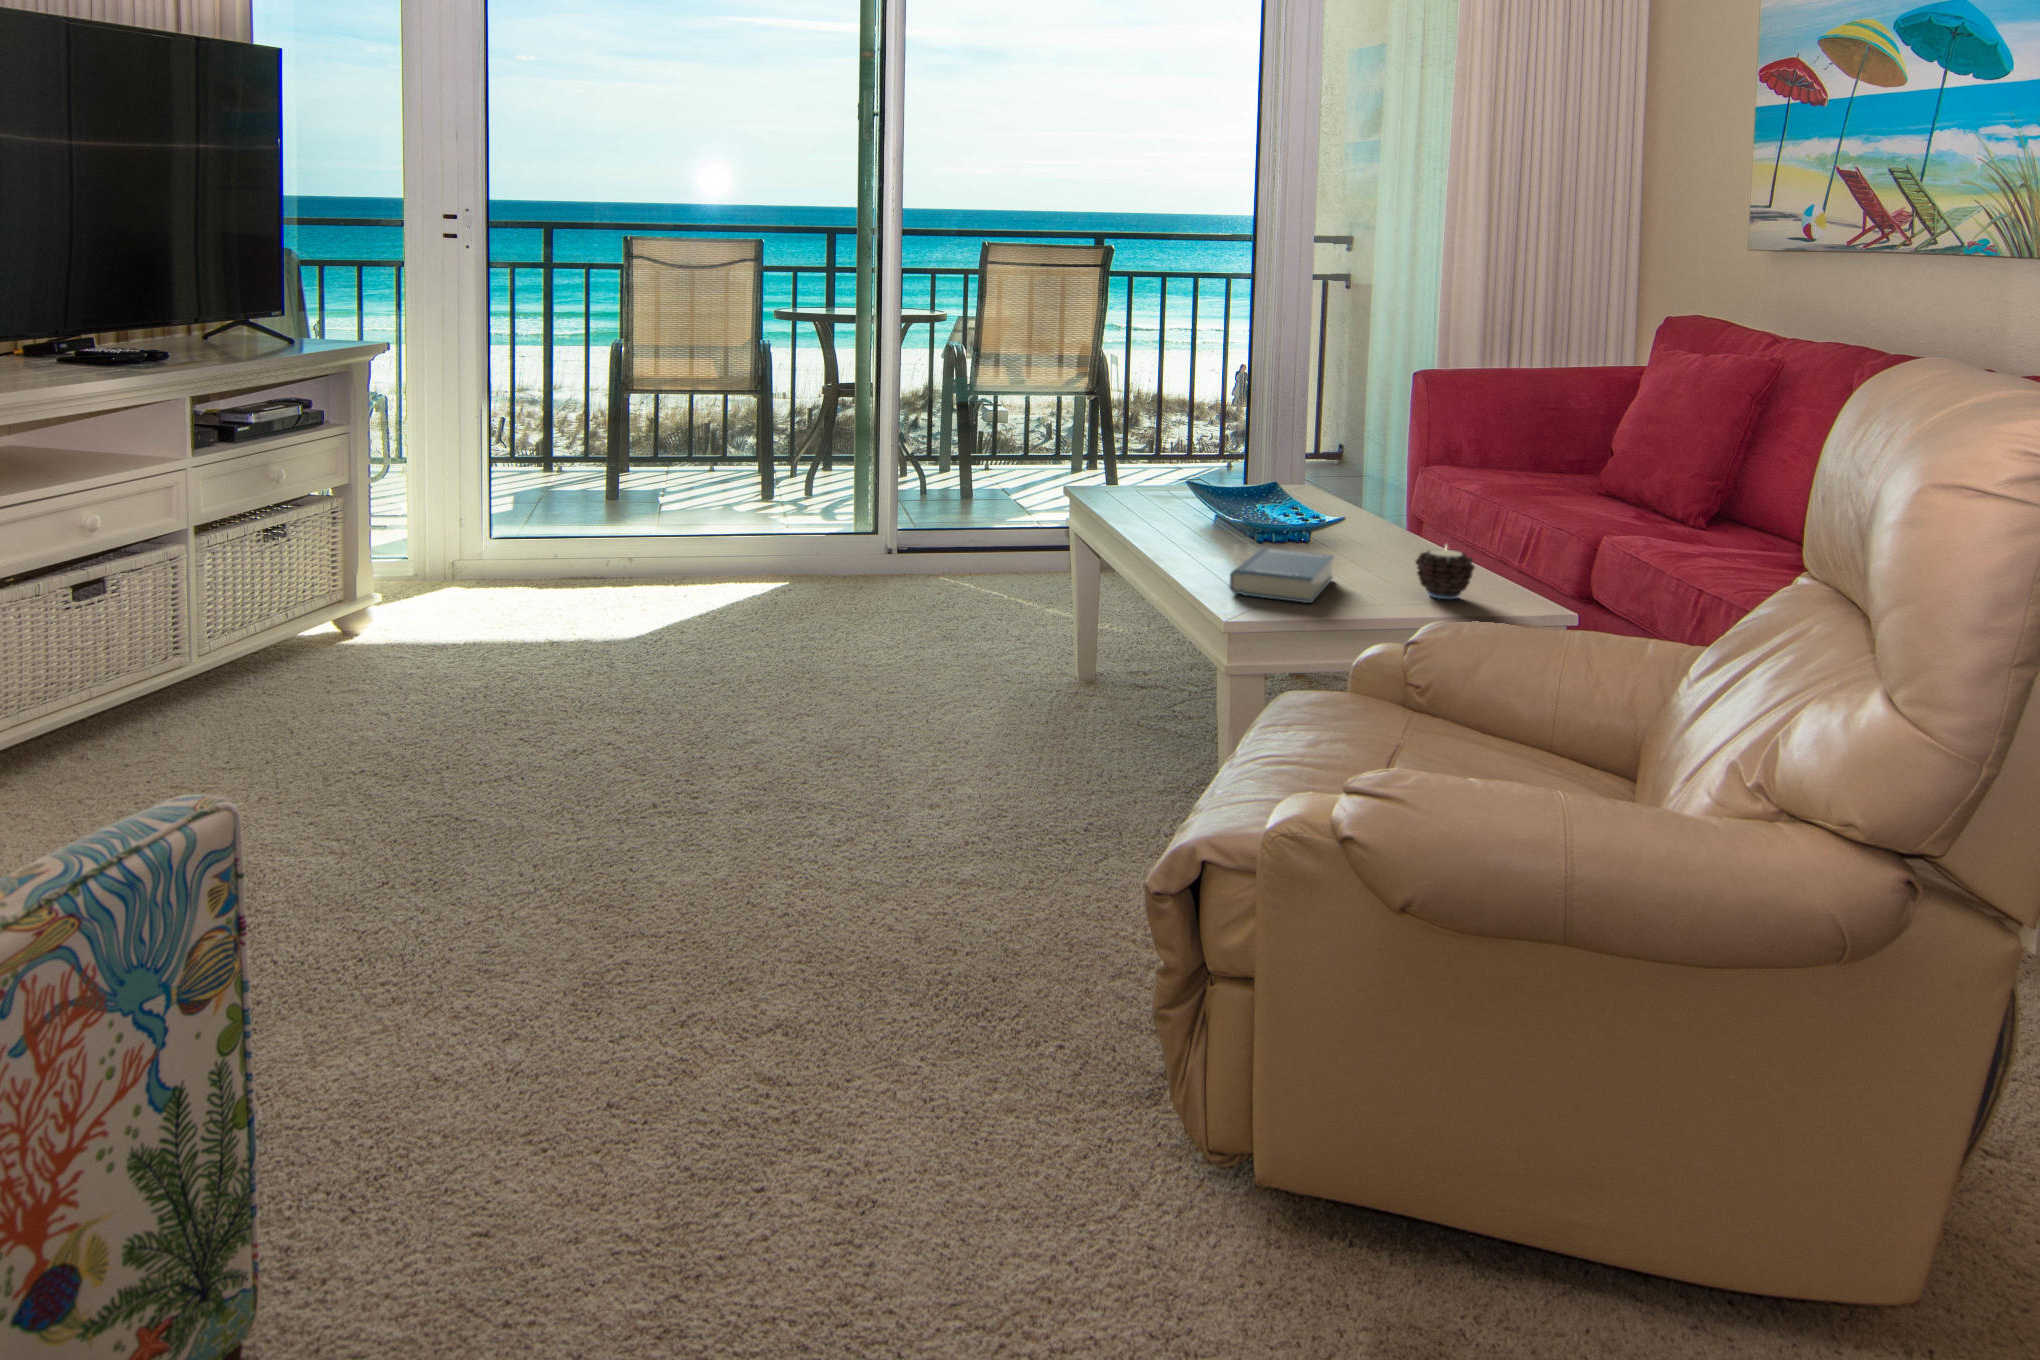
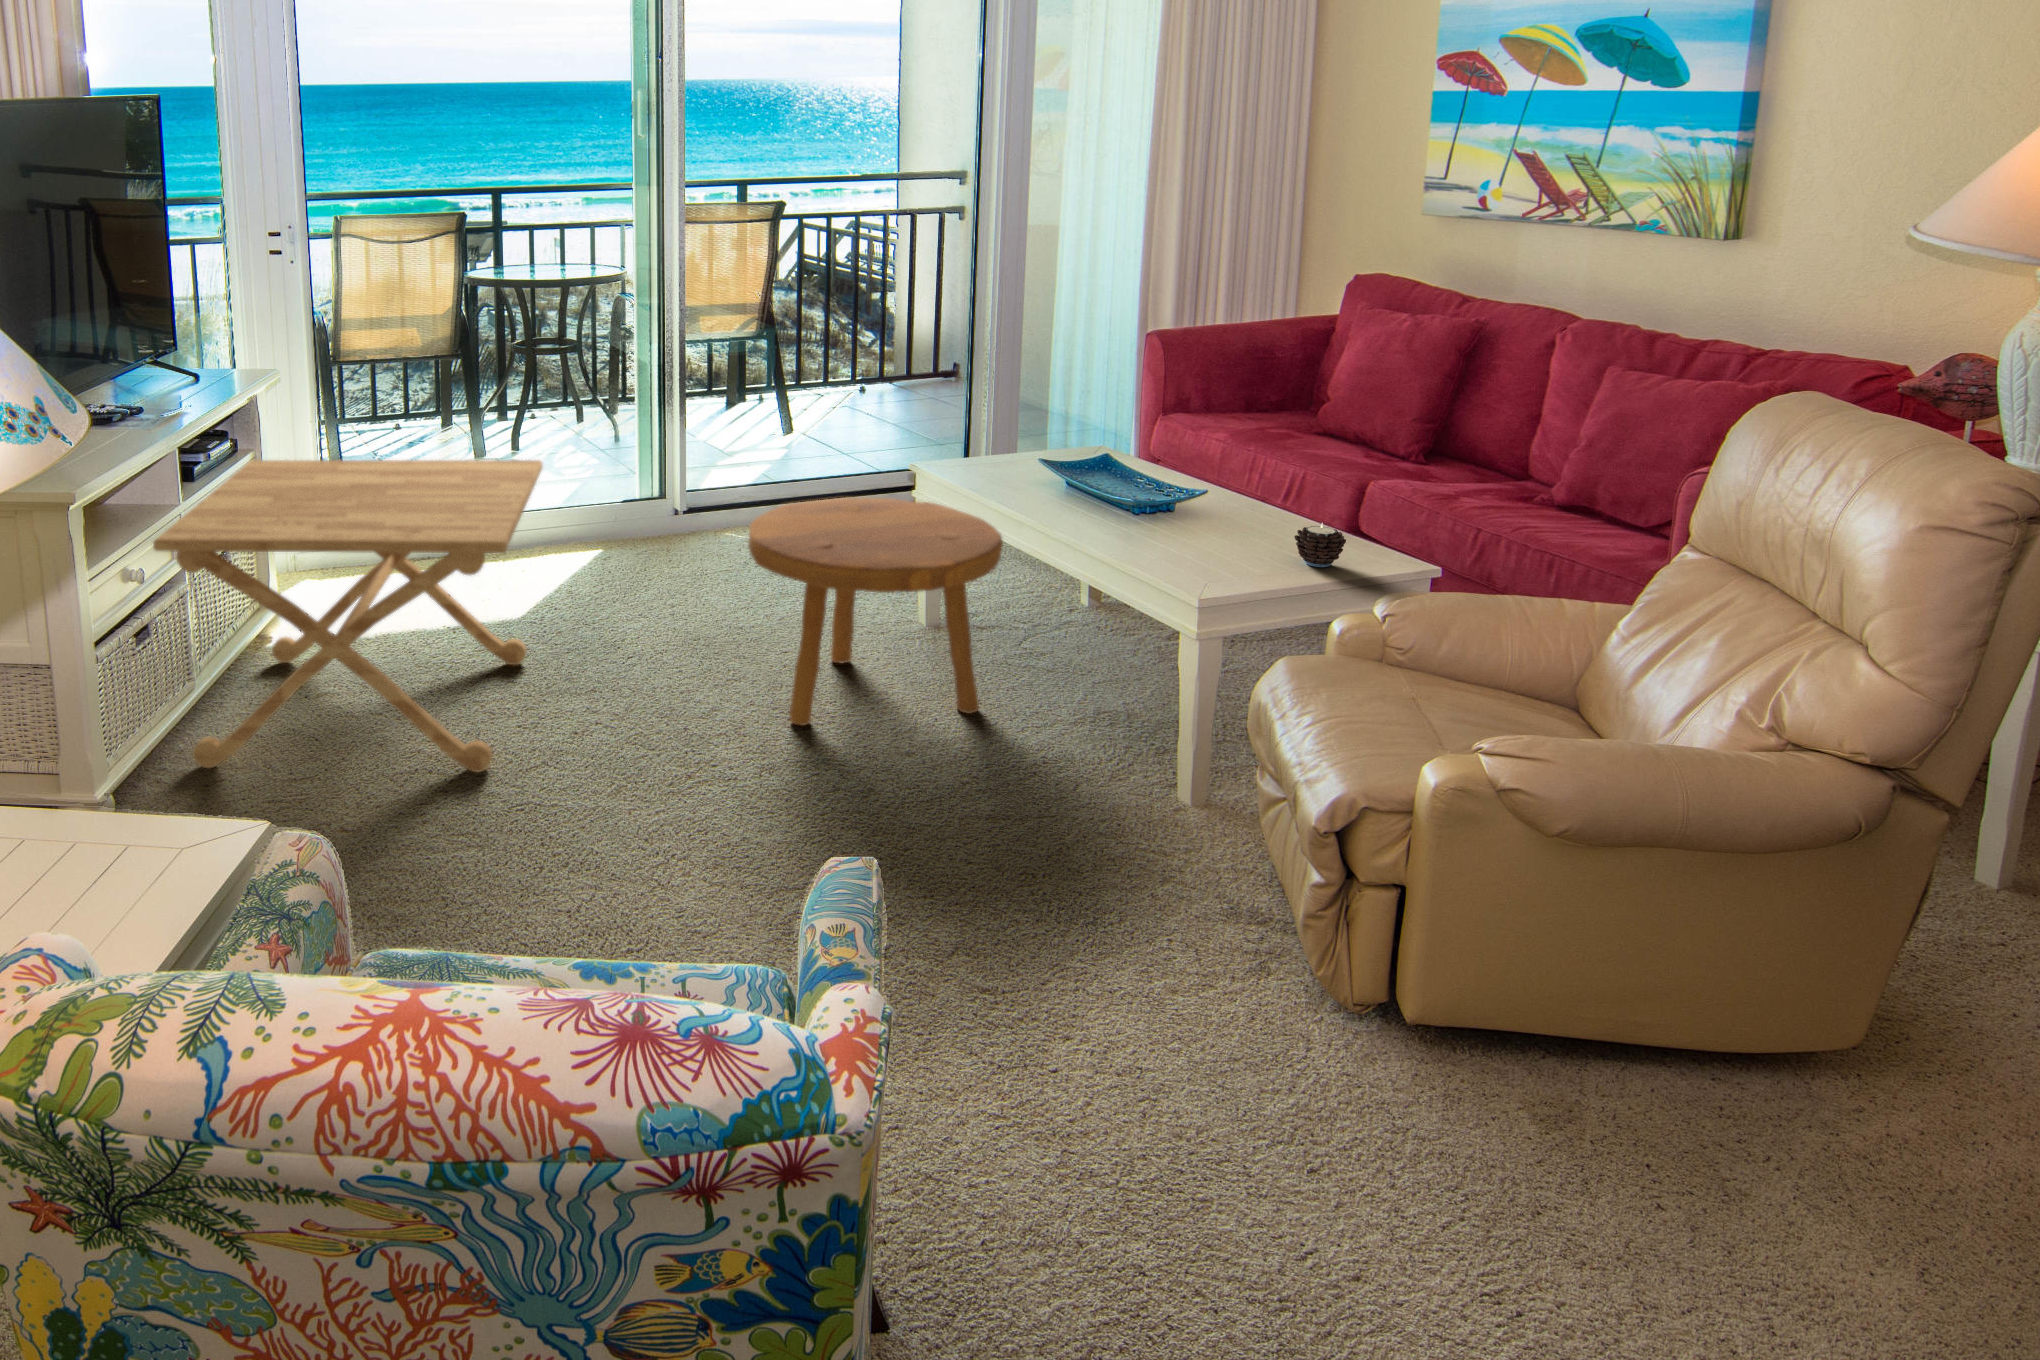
side table: none [102,429,620,777] -> present [153,460,542,772]
footstool: none [800,509,1097,767] -> present [748,497,1003,726]
hardback book: present [1229,548,1334,603] -> none [1154,531,1233,581]

